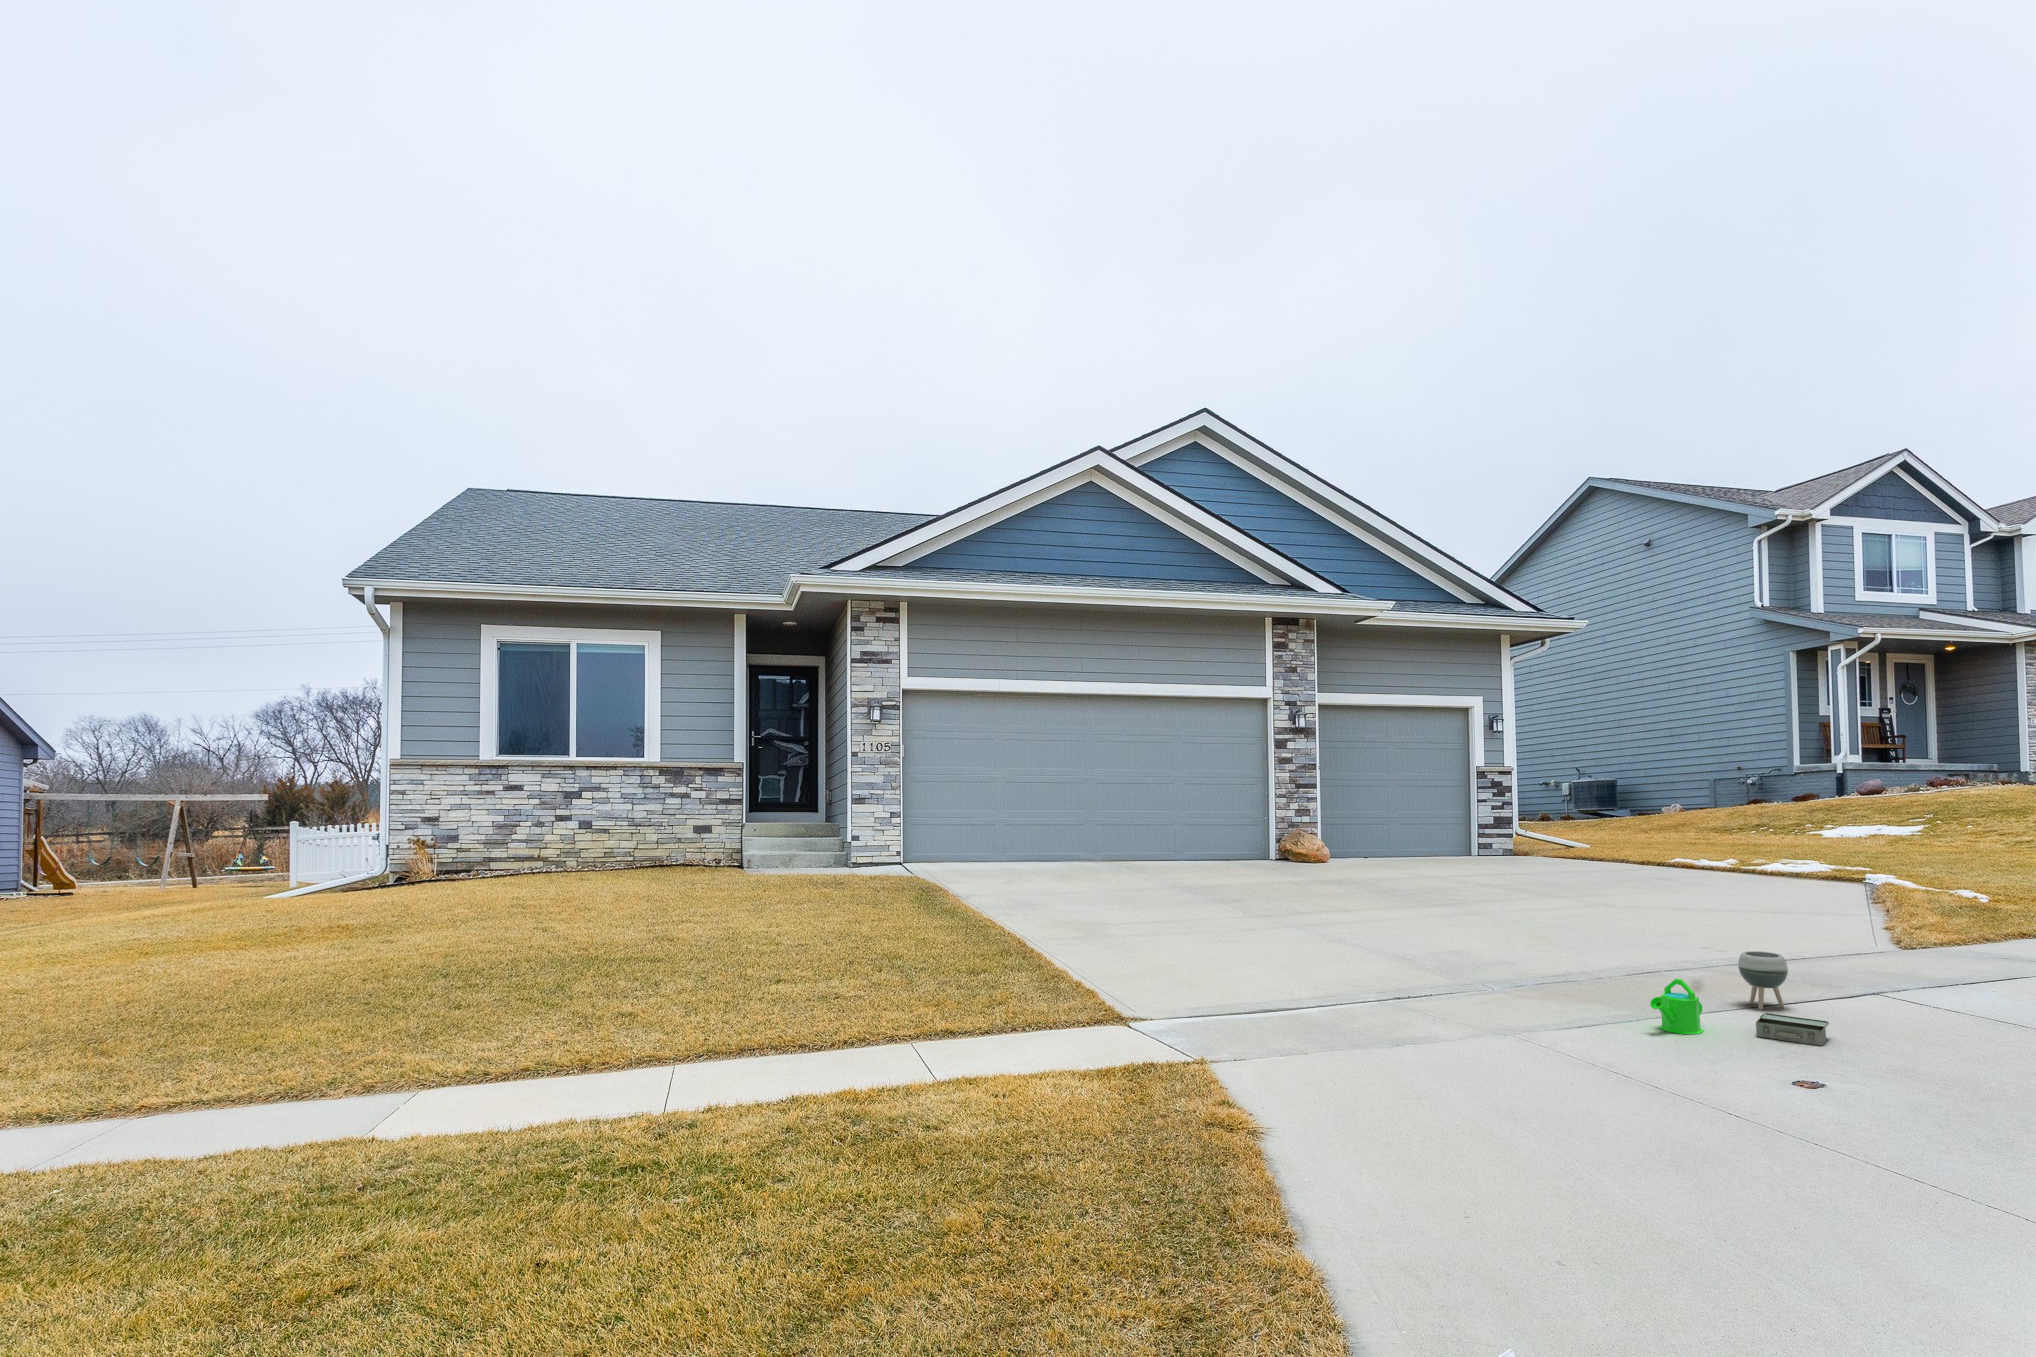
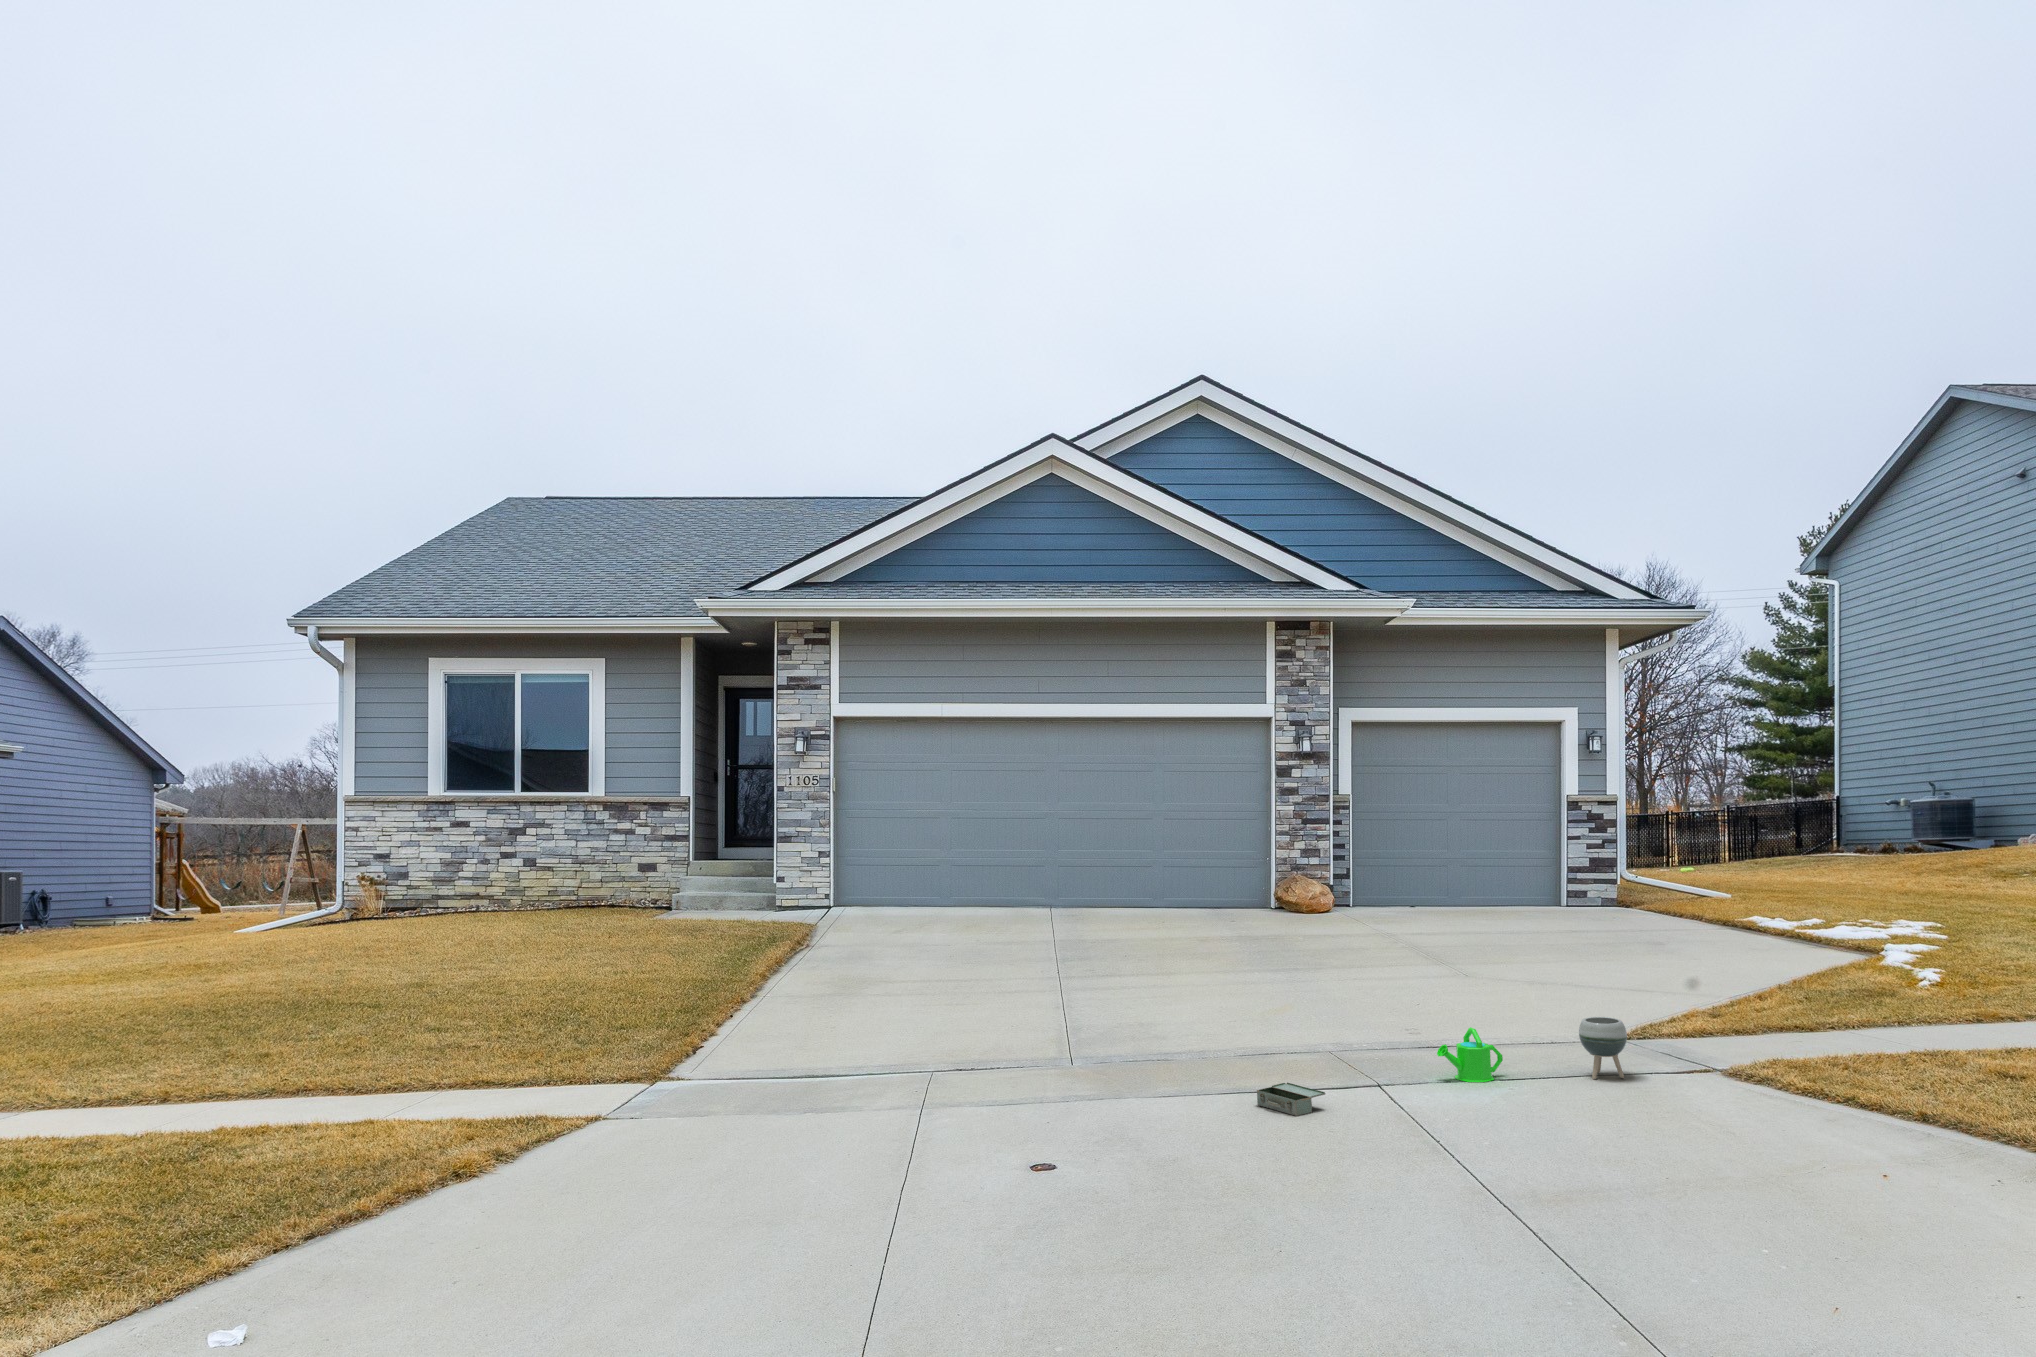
planter: present [1738,951,1788,1010] -> present [1579,1017,1627,1079]
watering can: present [1650,978,1704,1034] -> present [1437,1027,1503,1082]

